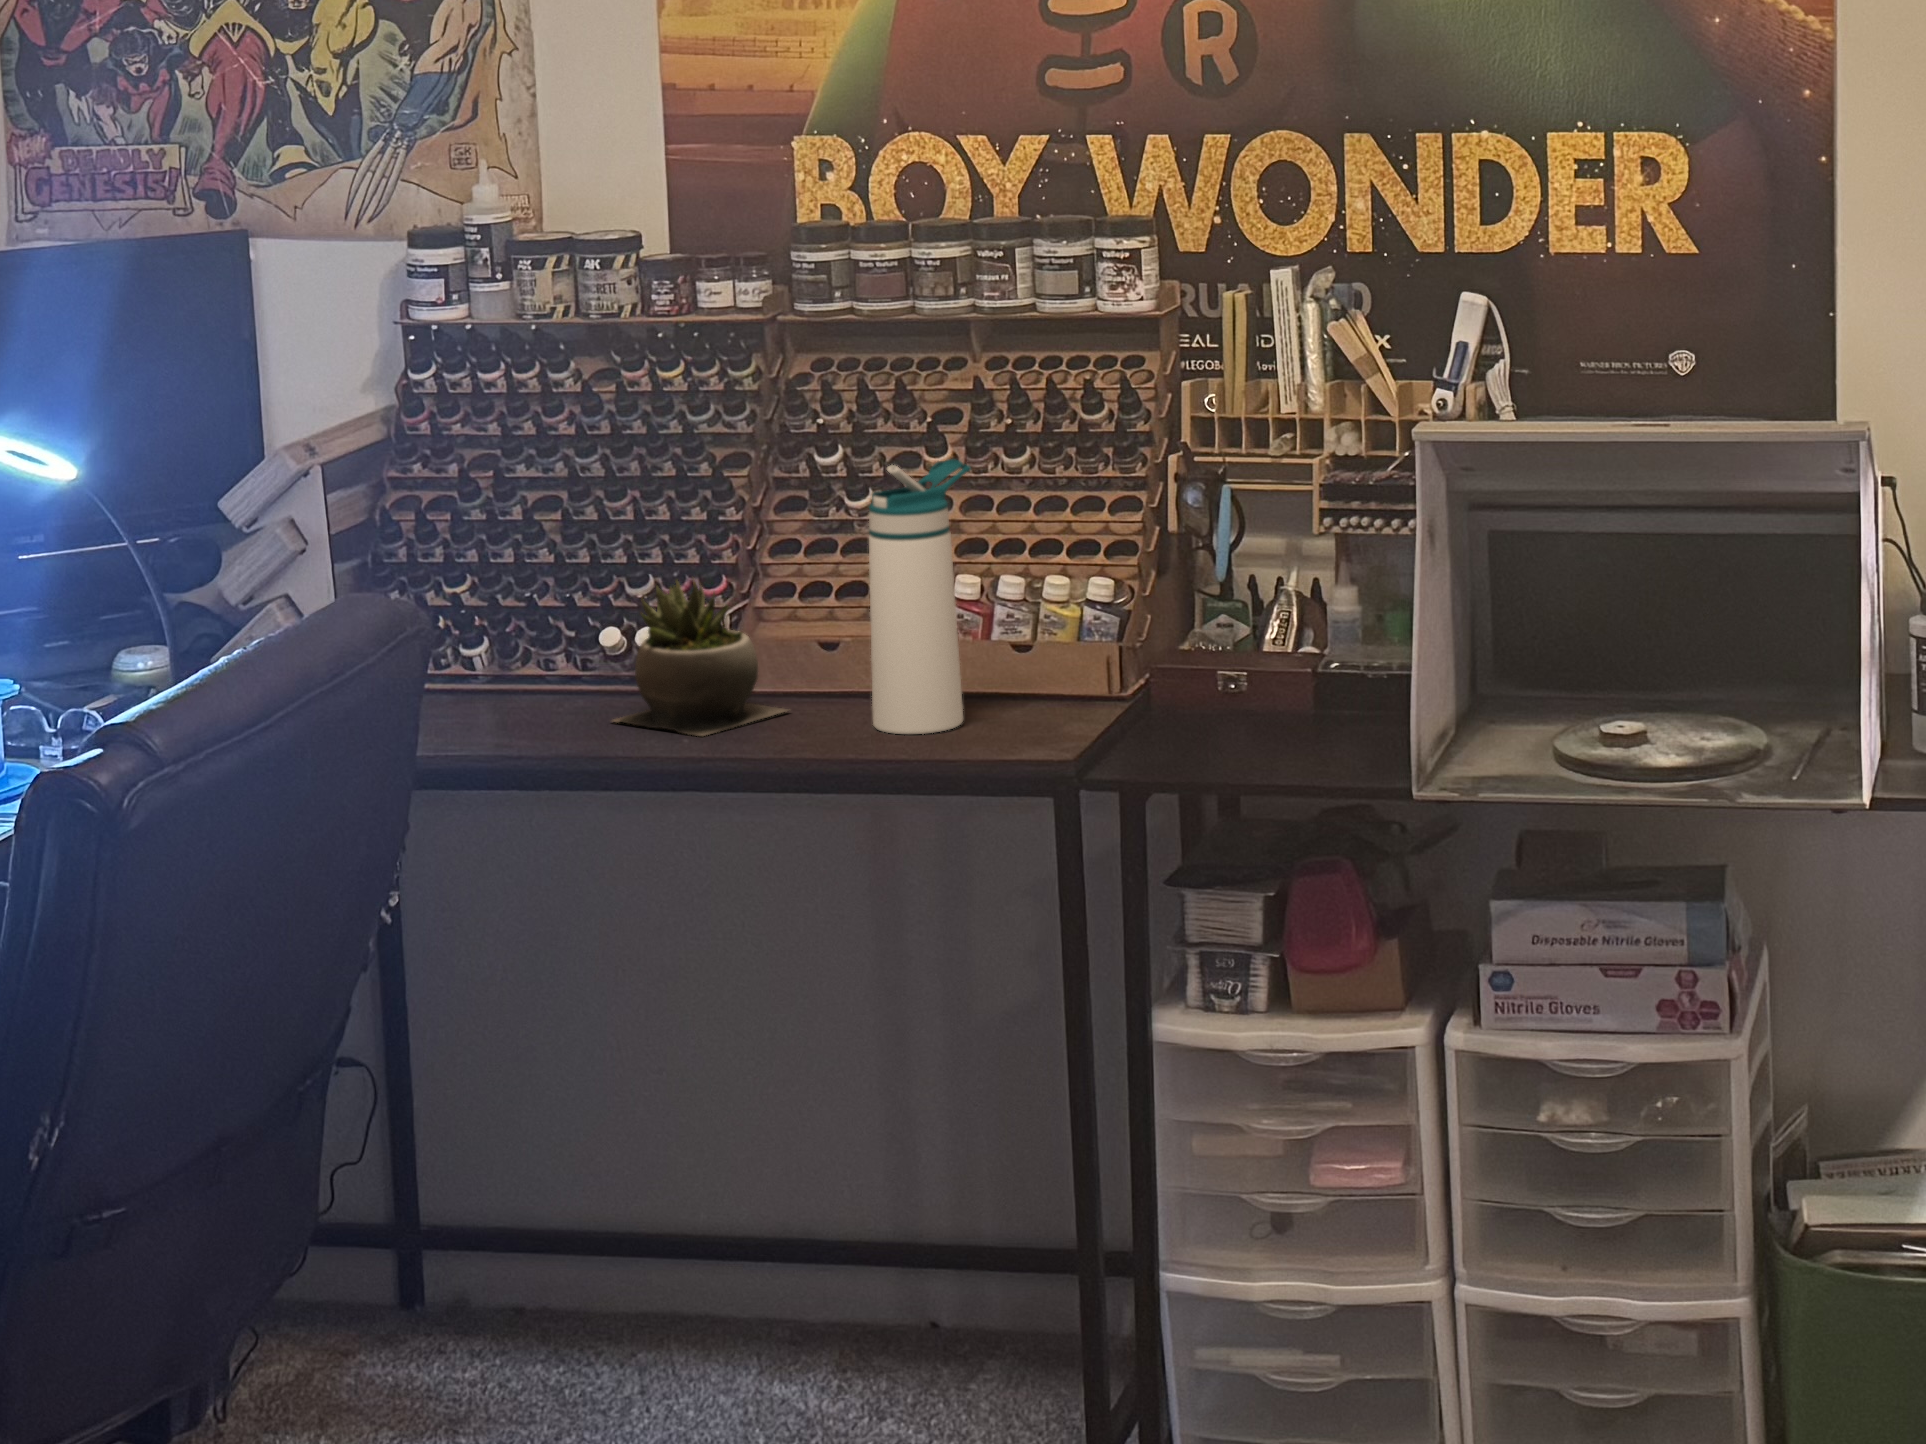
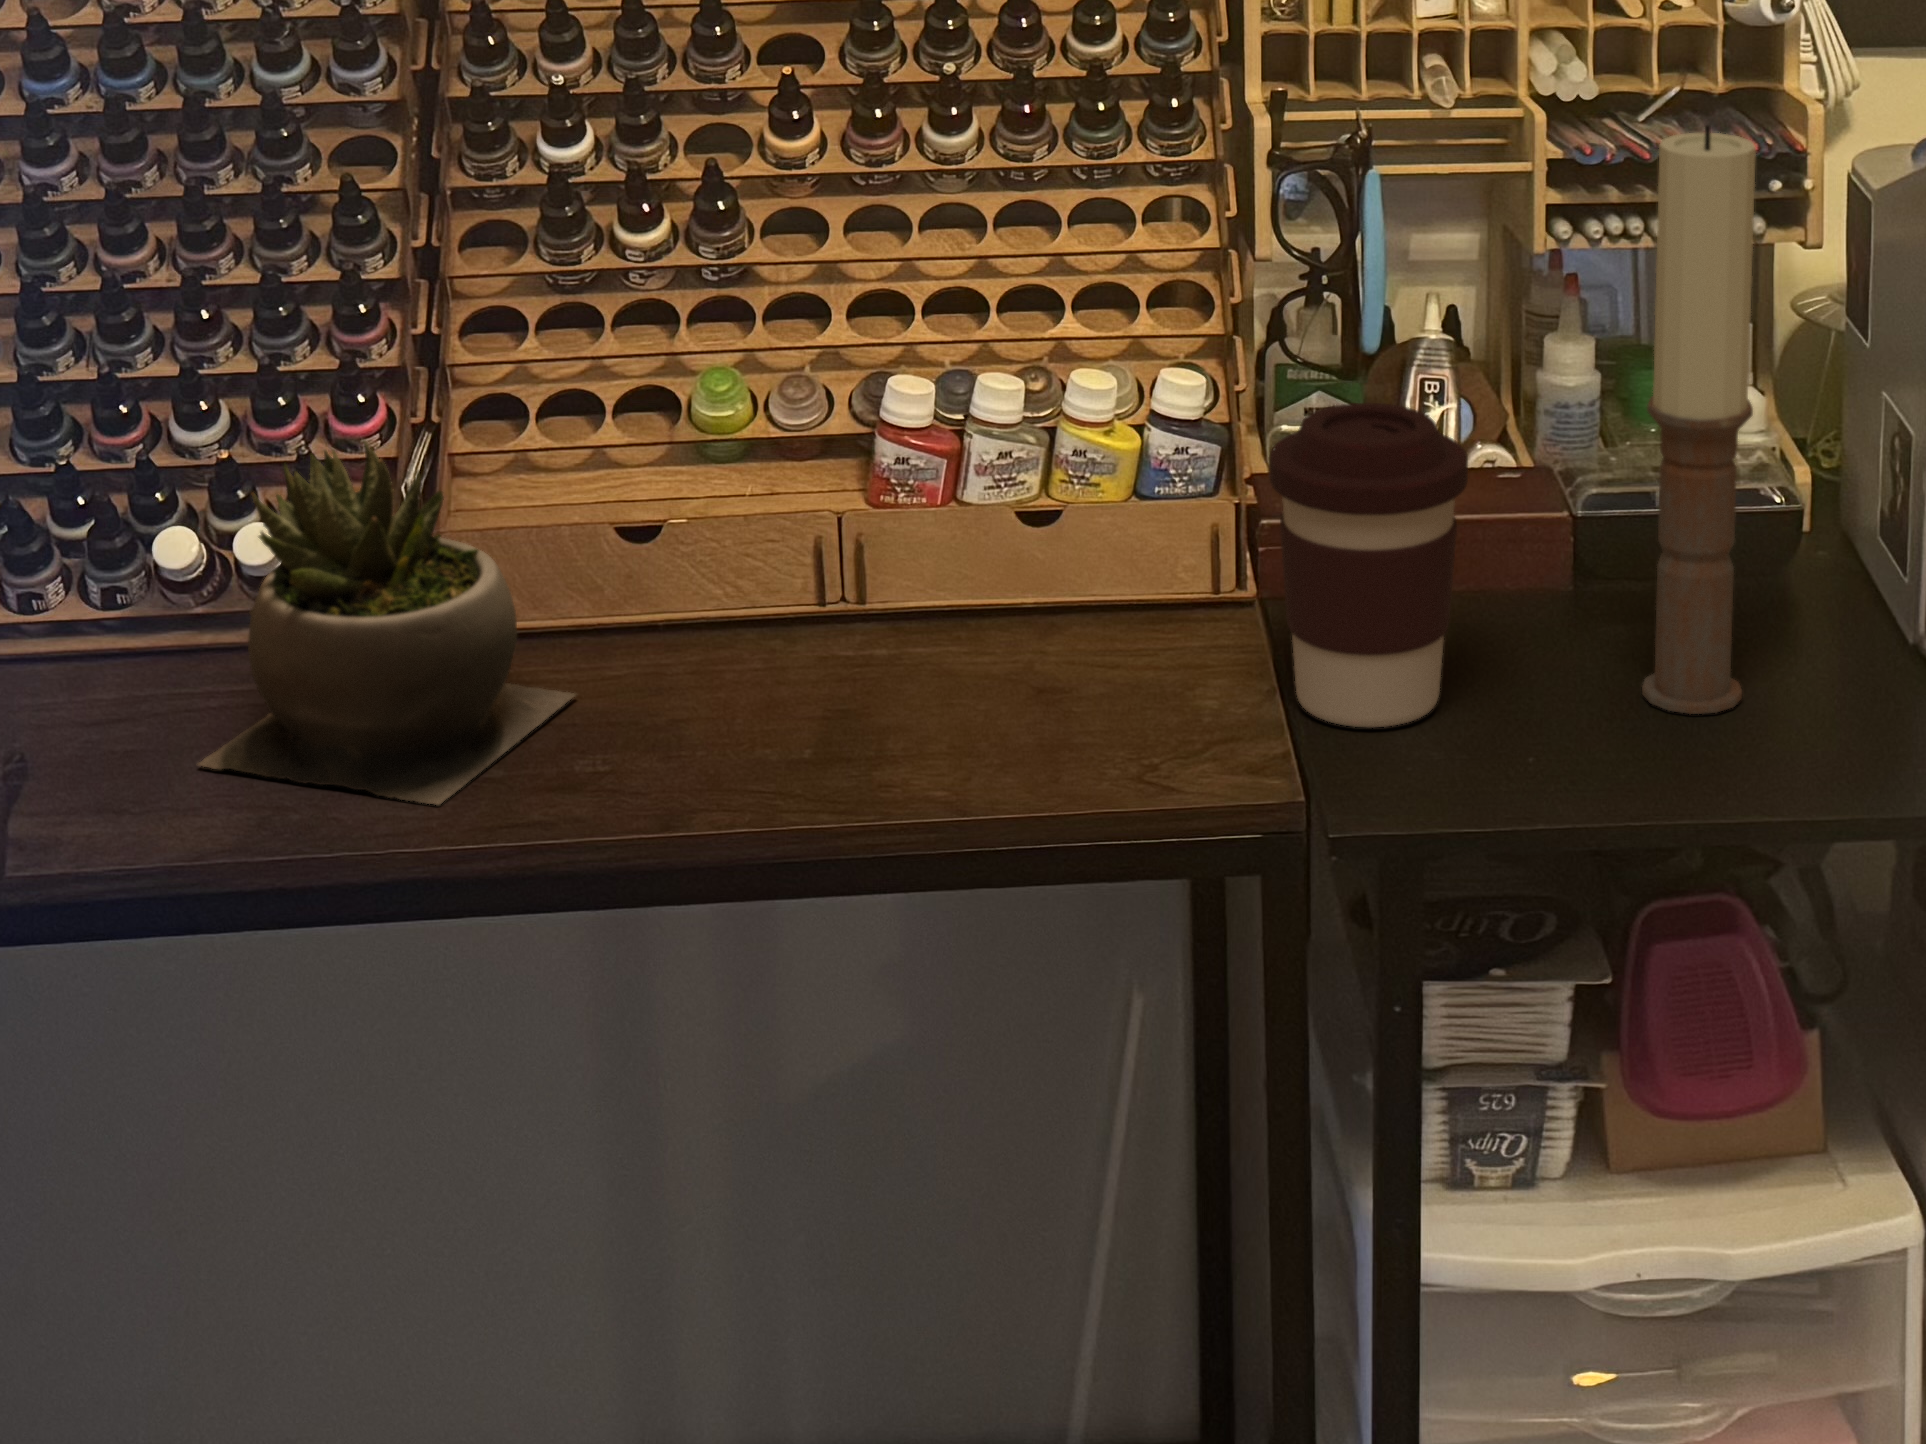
candle: none [1268,450,1324,741] -> present [1642,125,1756,714]
water bottle: present [869,459,971,734] -> none [783,164,984,758]
coffee cup: none [1093,583,1188,736] -> present [1269,403,1468,727]

